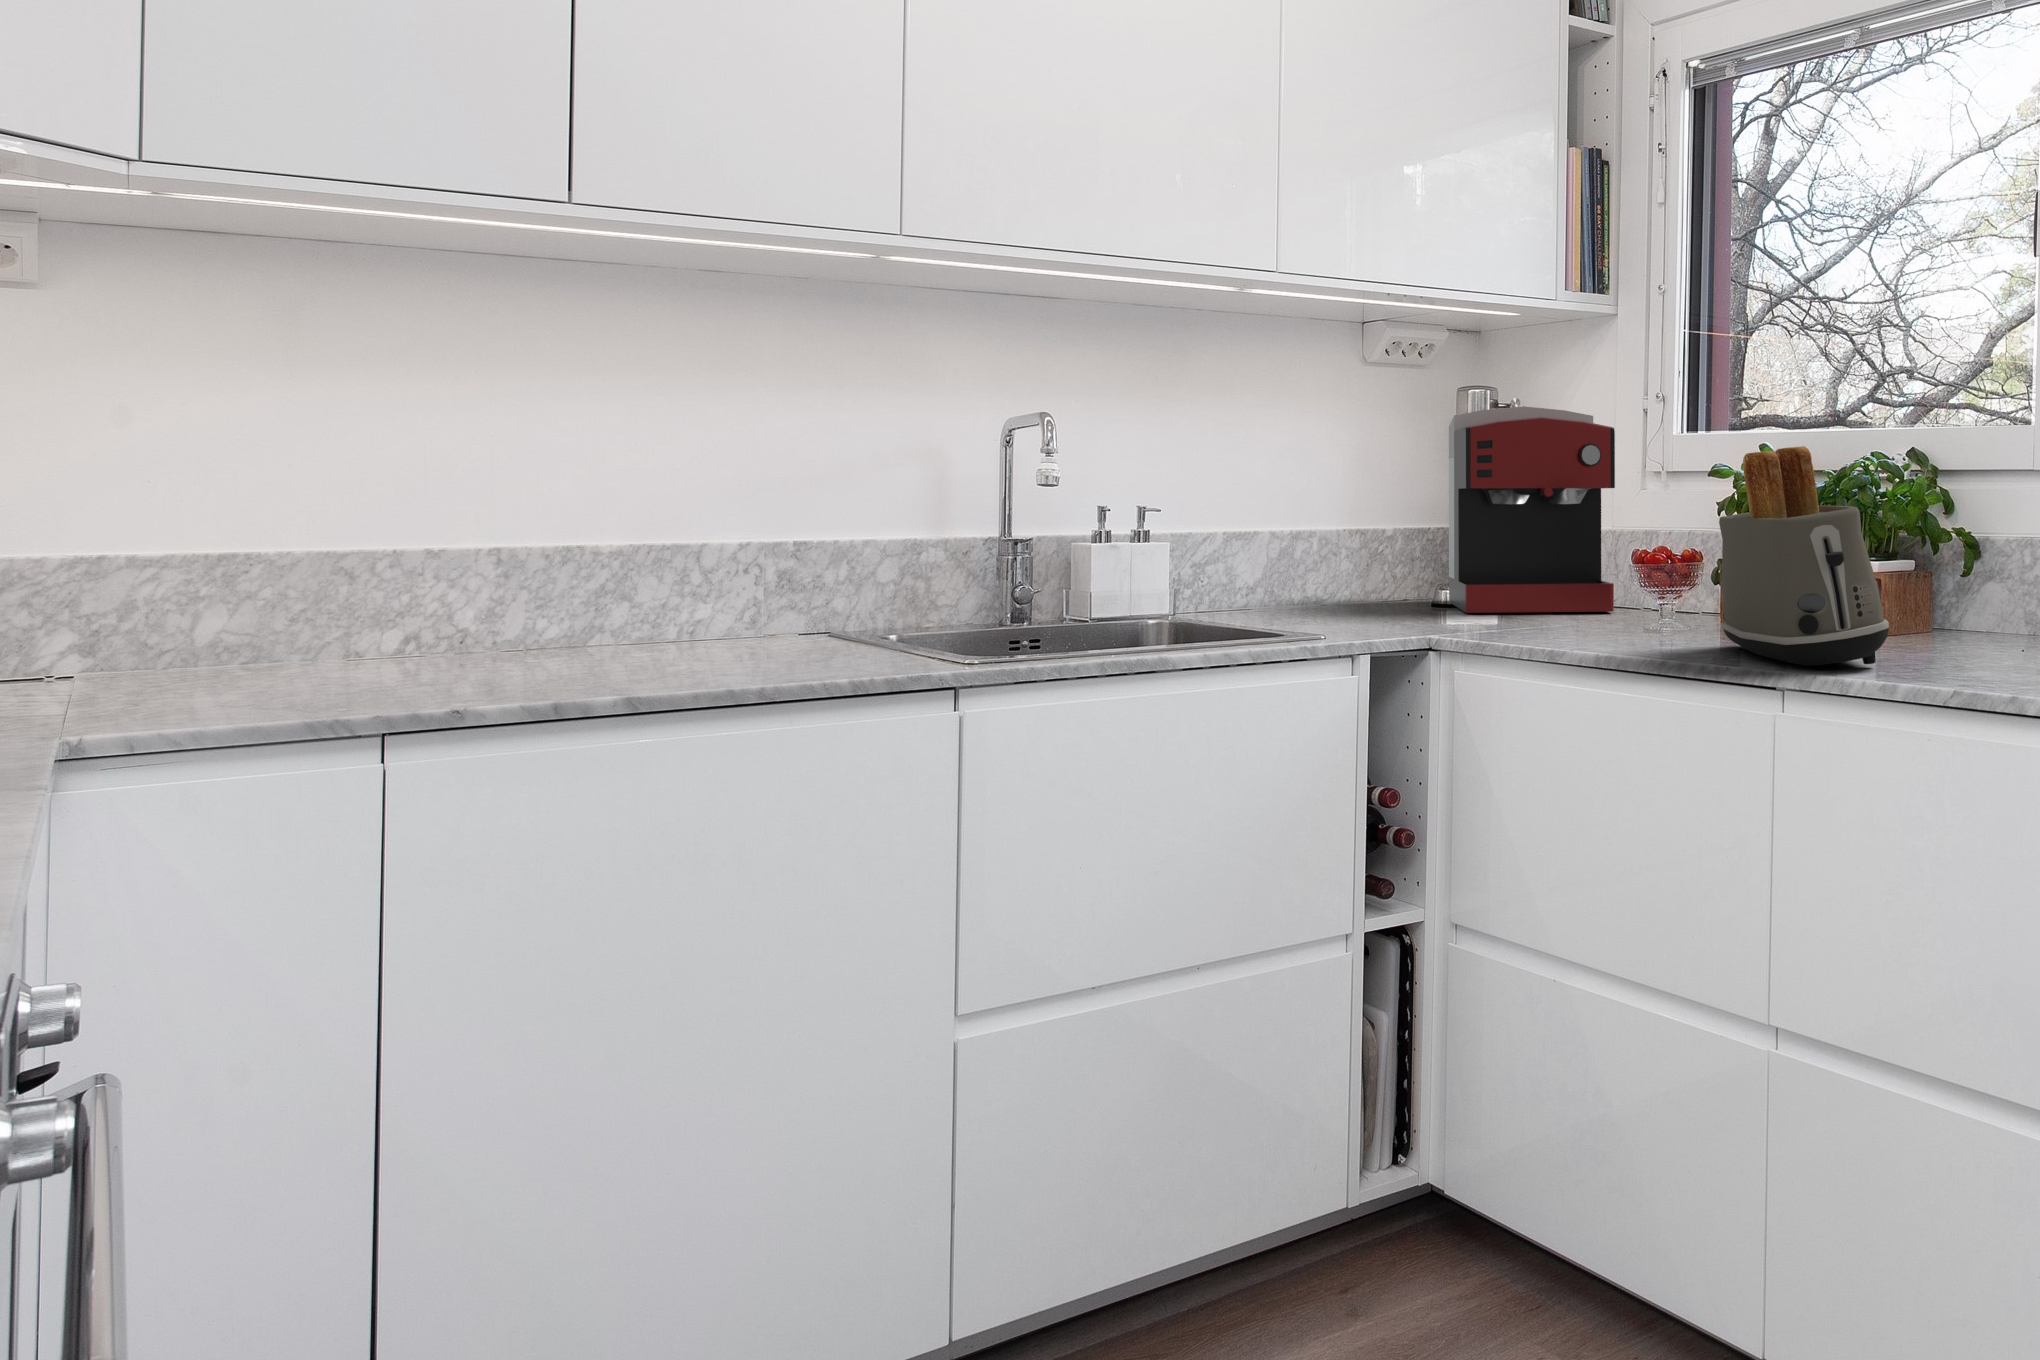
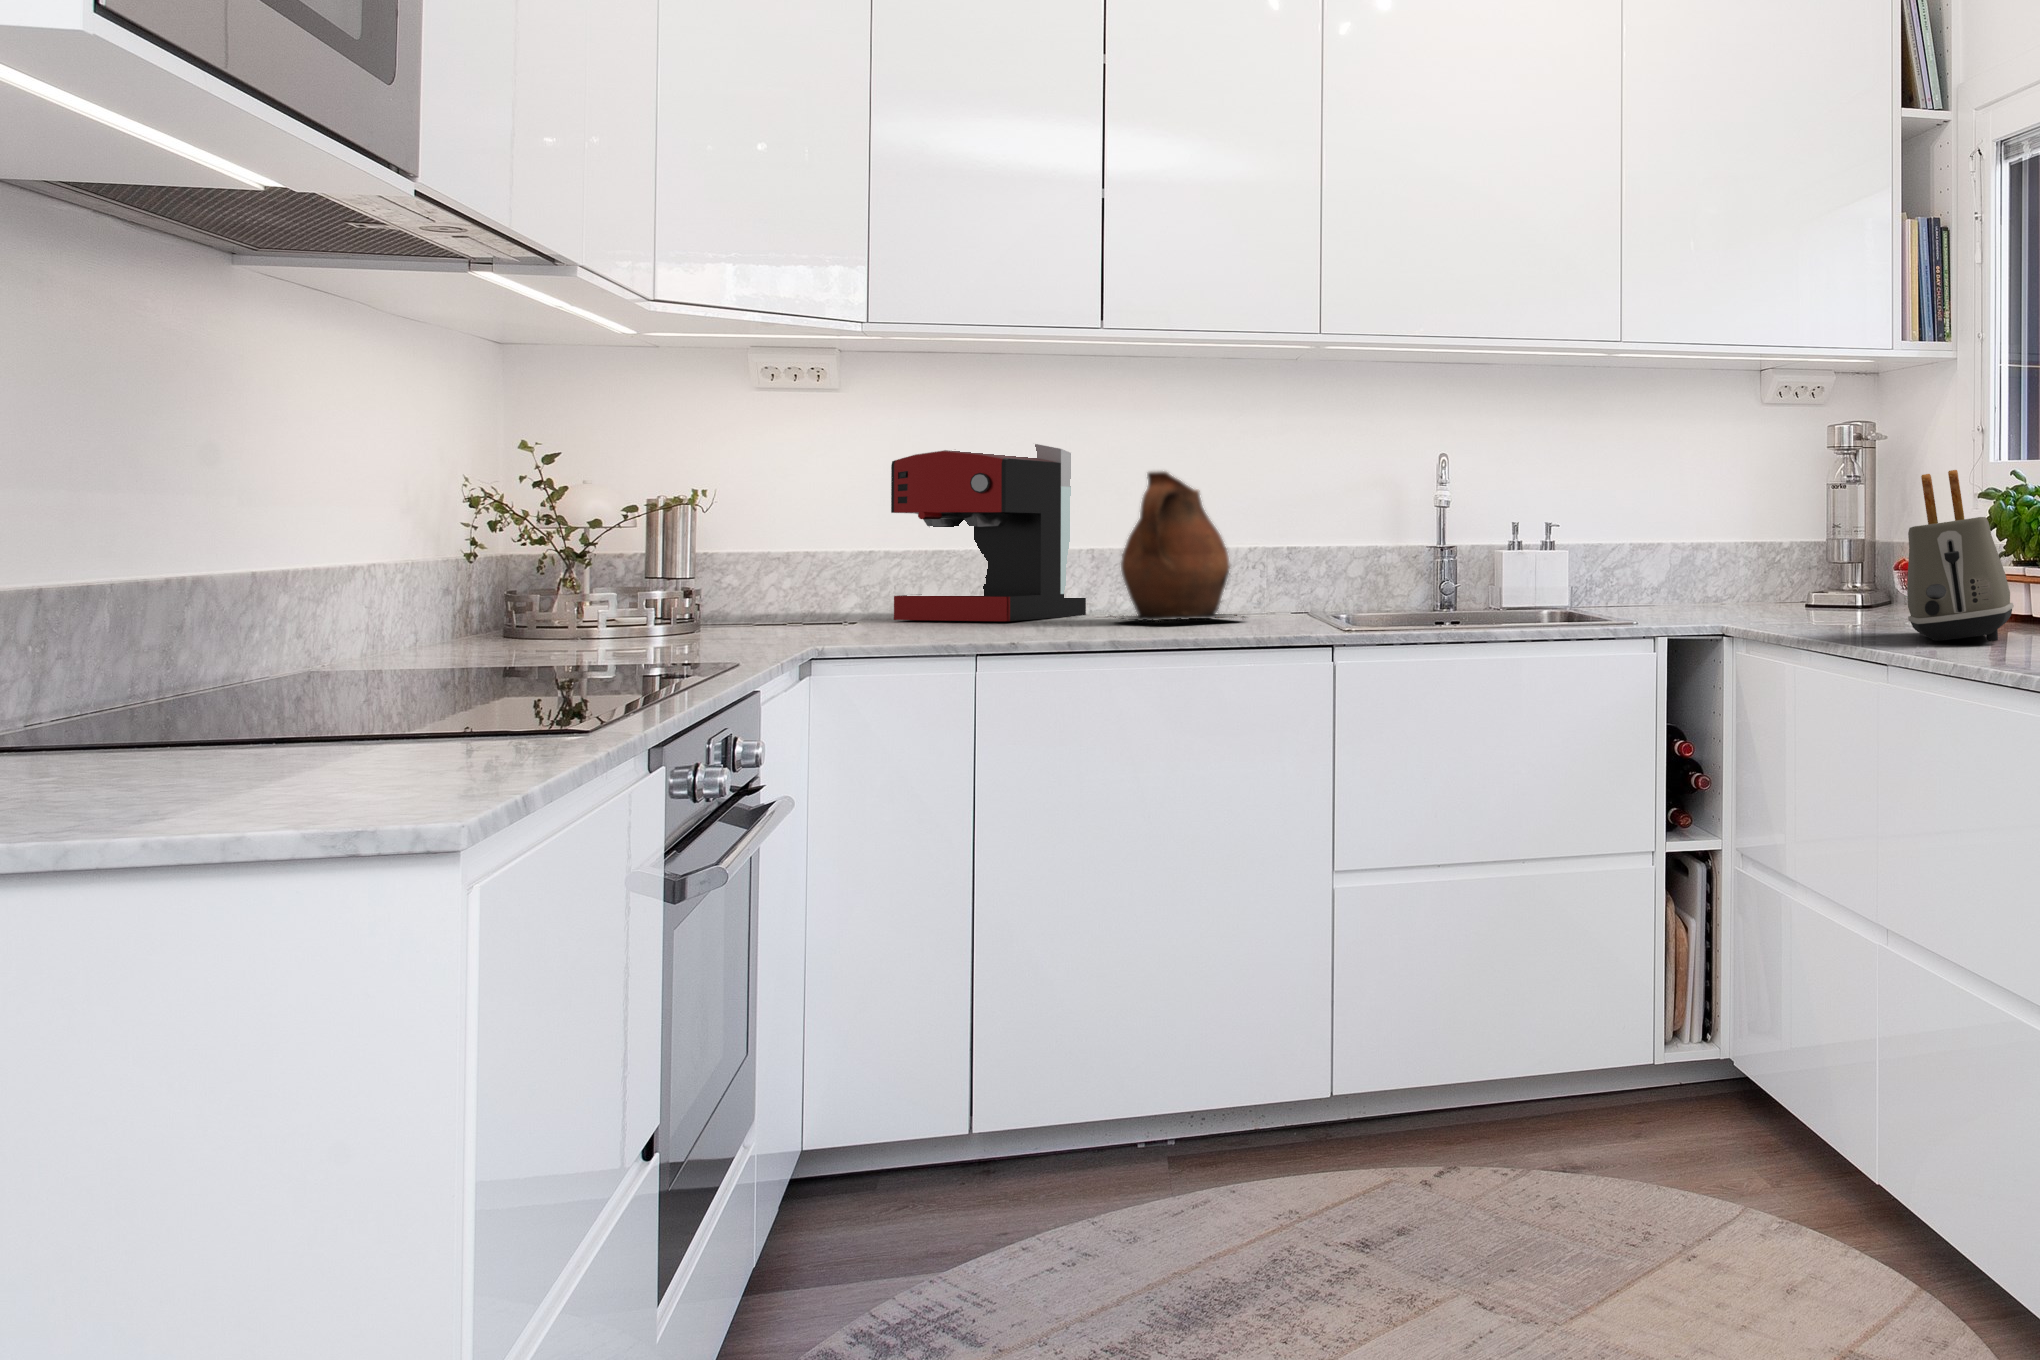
coffee maker: present [1449,406,1615,613] -> present [891,444,1086,621]
ceramic pitcher: none [537,434,770,661] -> present [1108,471,1234,621]

